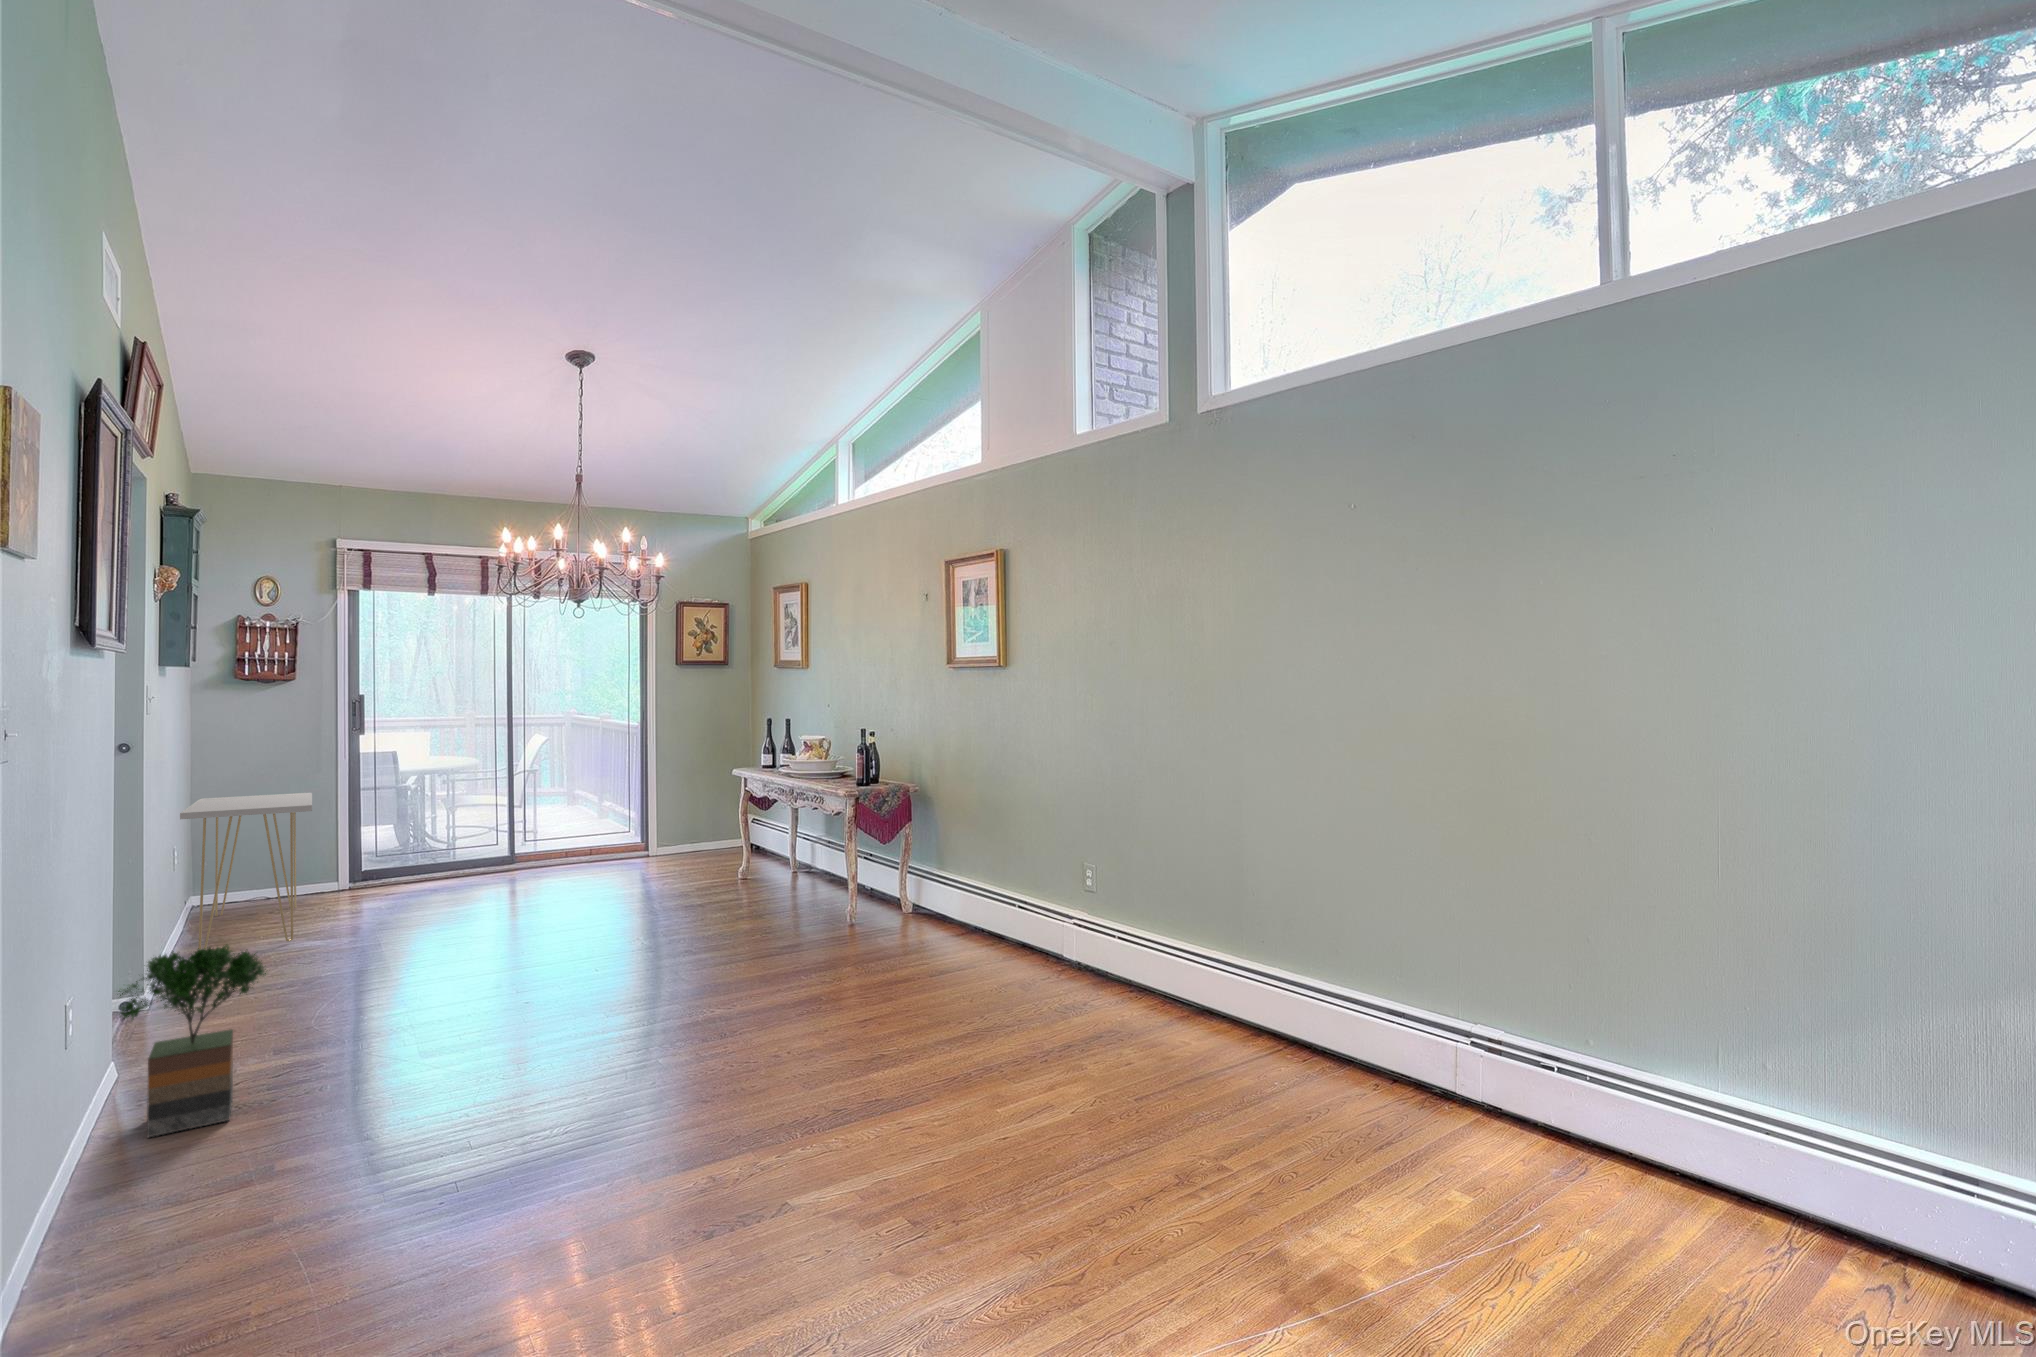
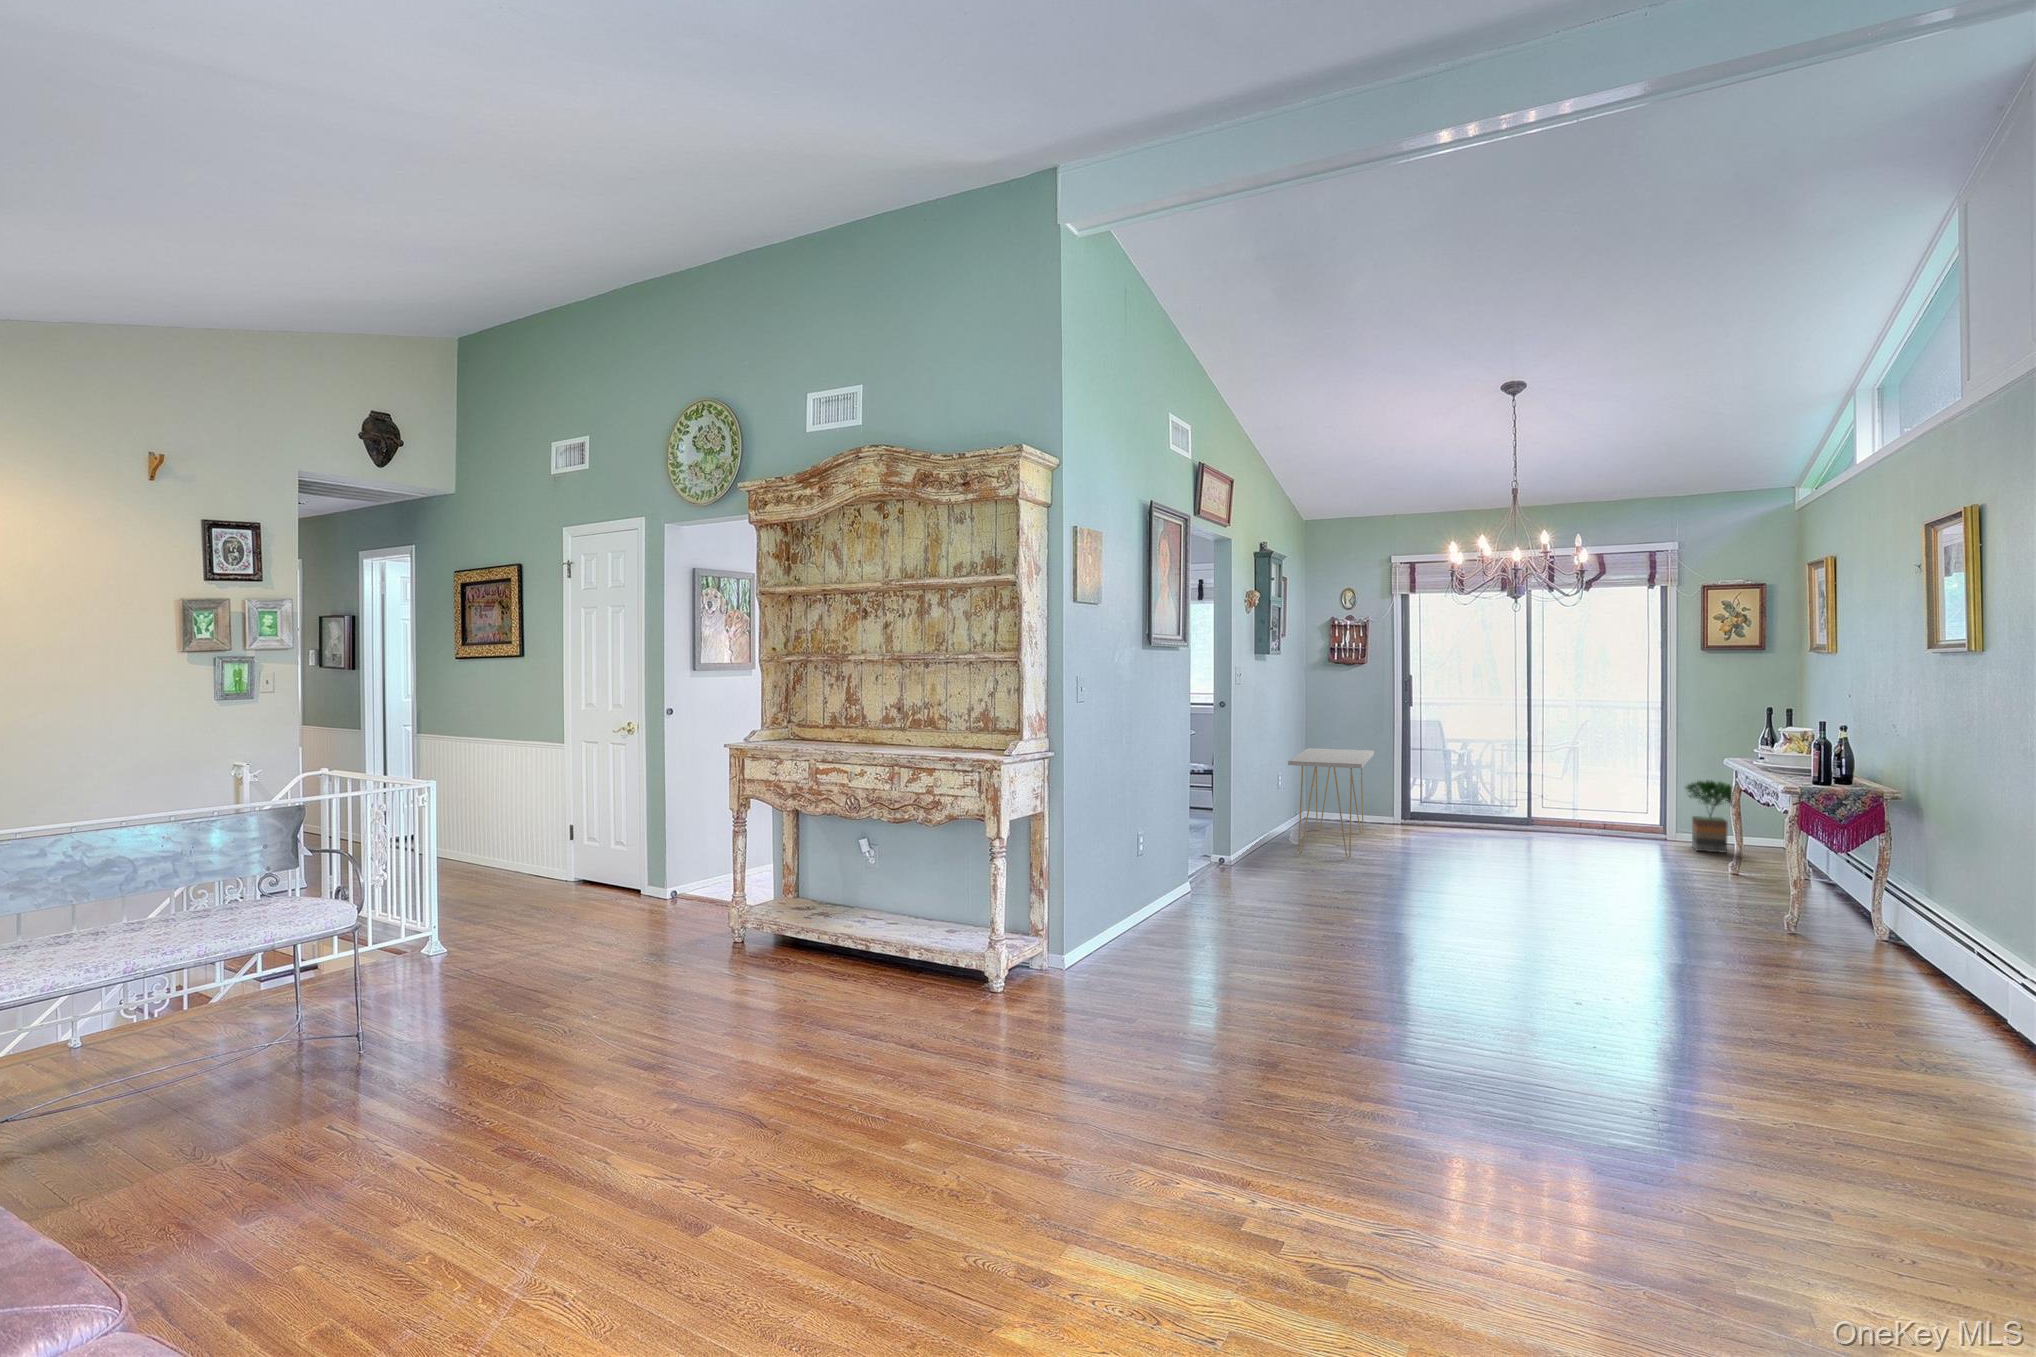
potted tree: present [118,945,266,1137] -> present [1686,780,1734,853]

